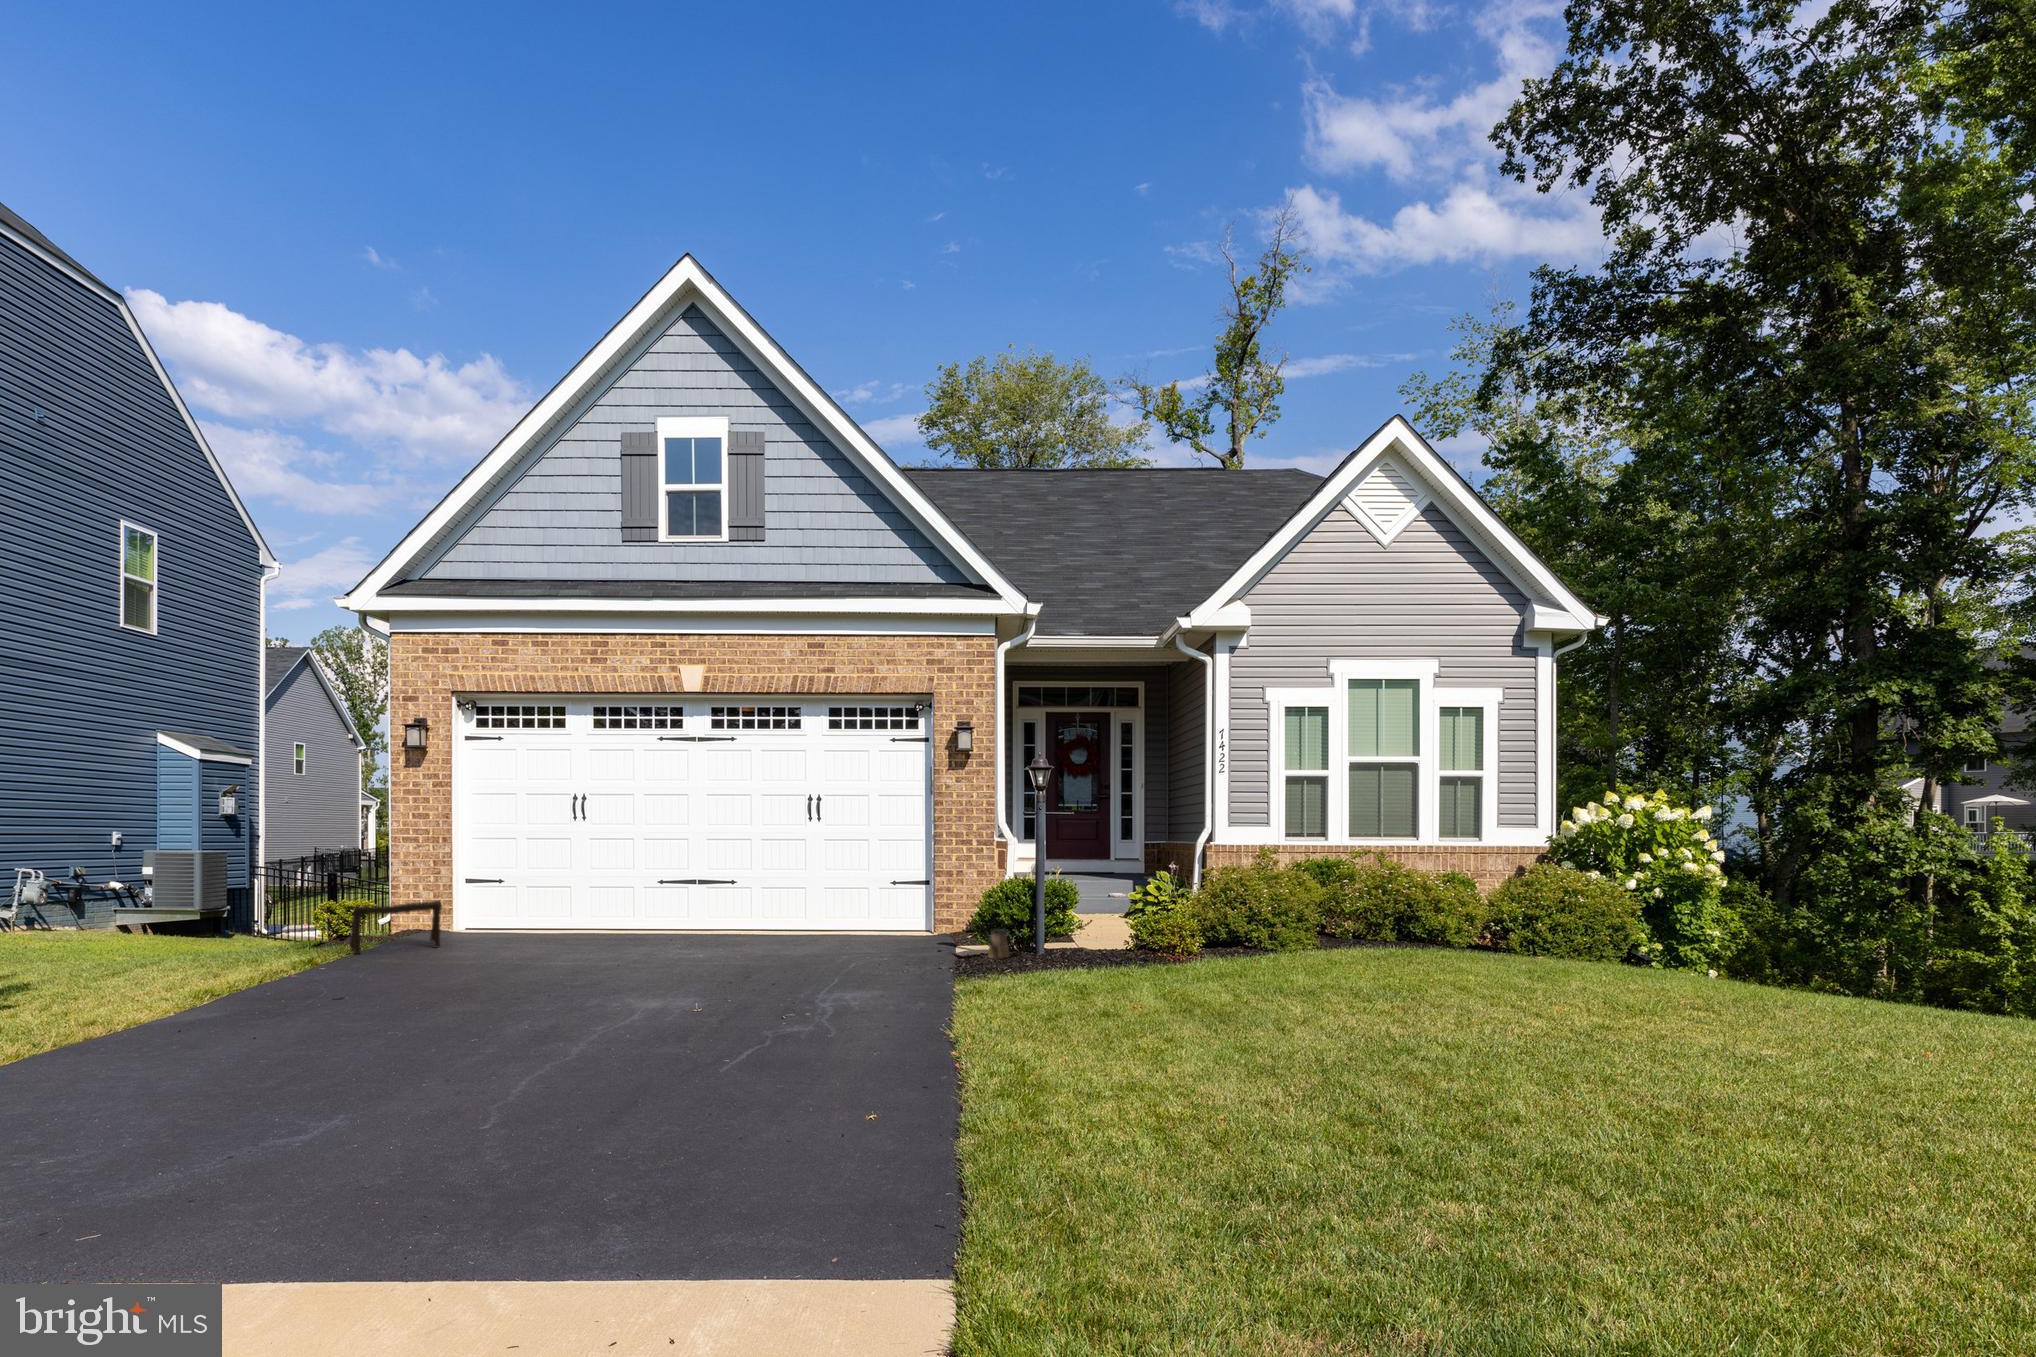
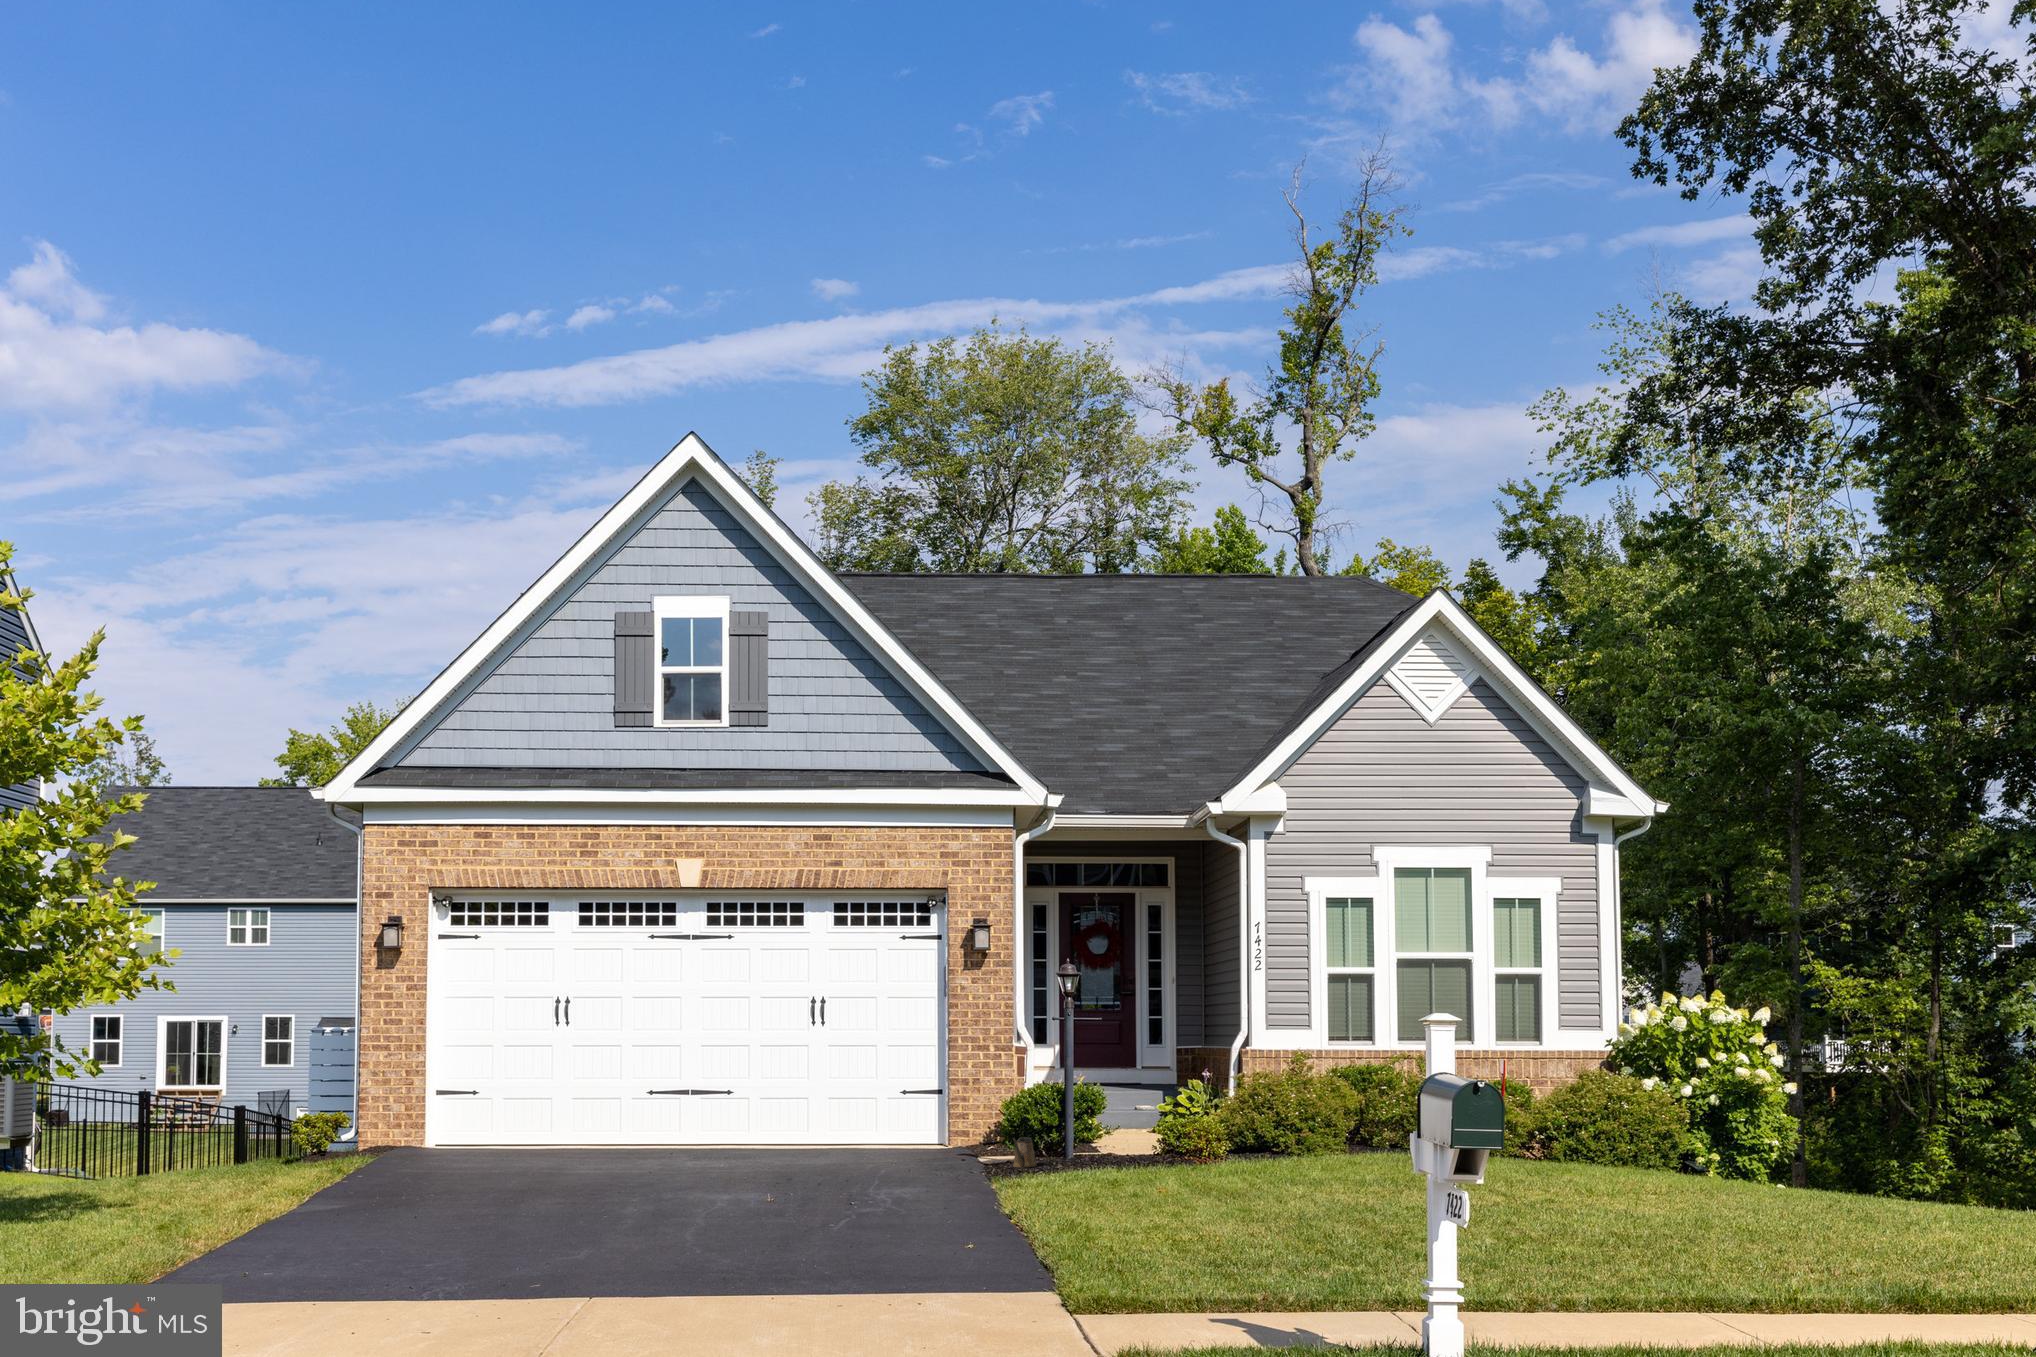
bench: present [350,901,442,954] -> none [329,1114,425,1170]

